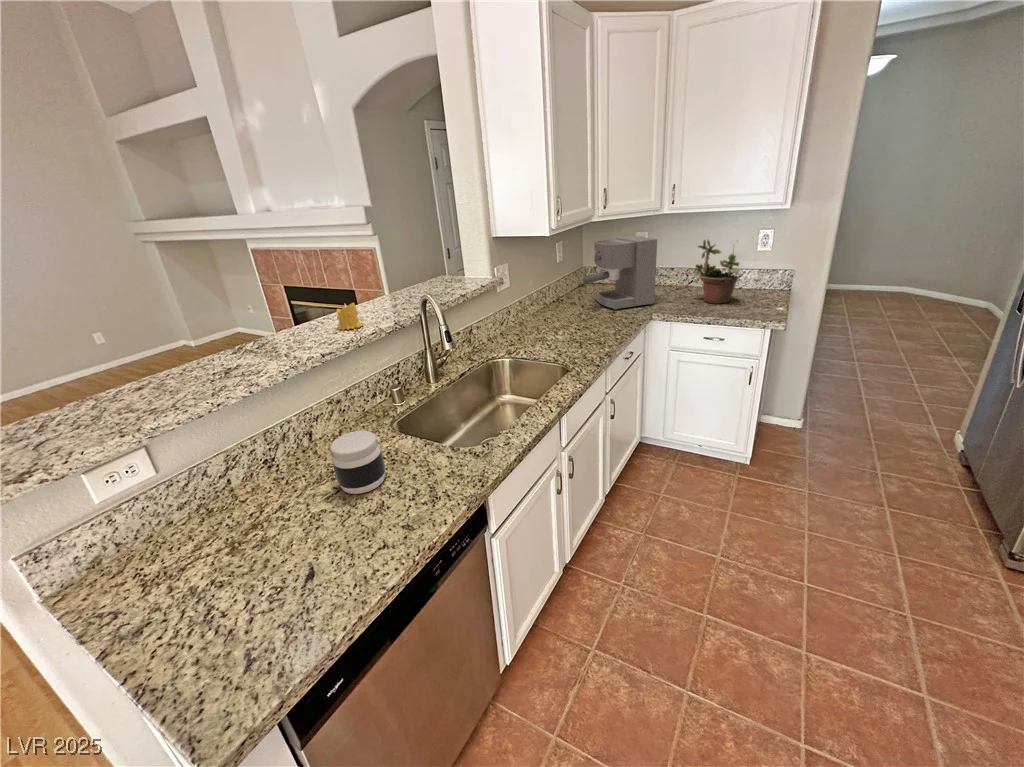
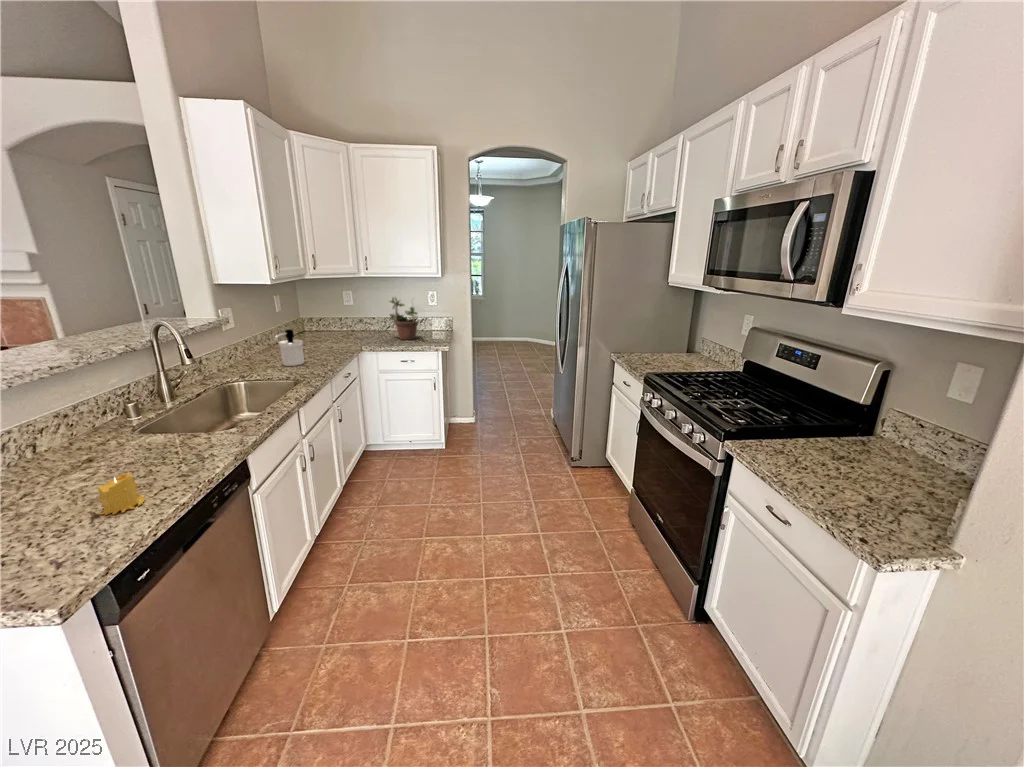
coffee maker: present [583,236,657,310] -> none [304,293,364,346]
soap dispenser: none [545,293,578,340] -> present [274,329,304,366]
candle: present [337,303,363,330] -> present [98,473,145,515]
jar: present [330,431,385,494] -> none [86,420,147,472]

